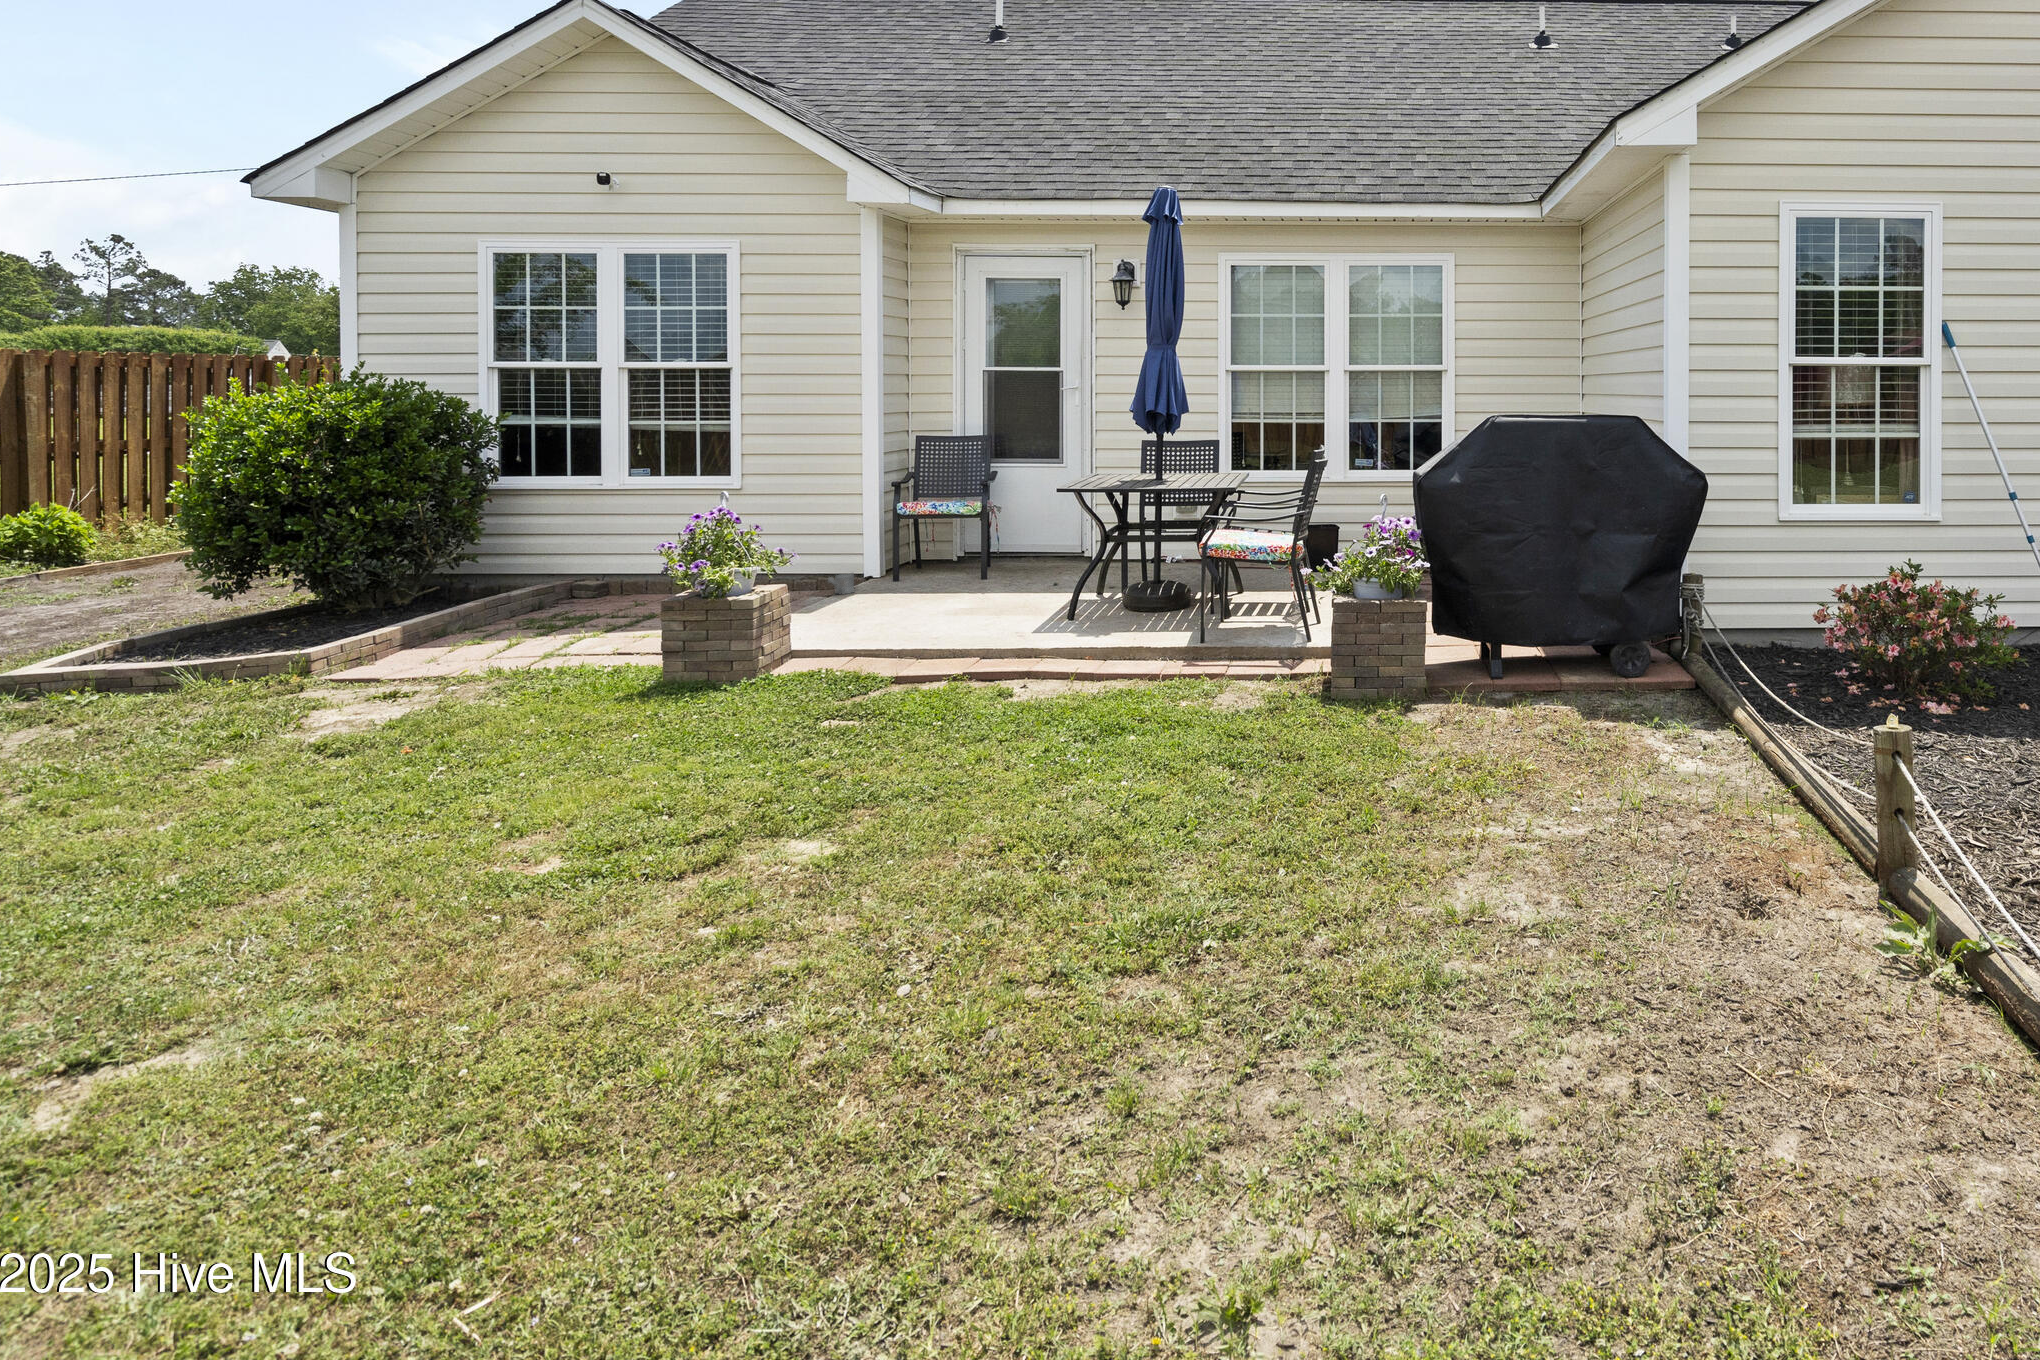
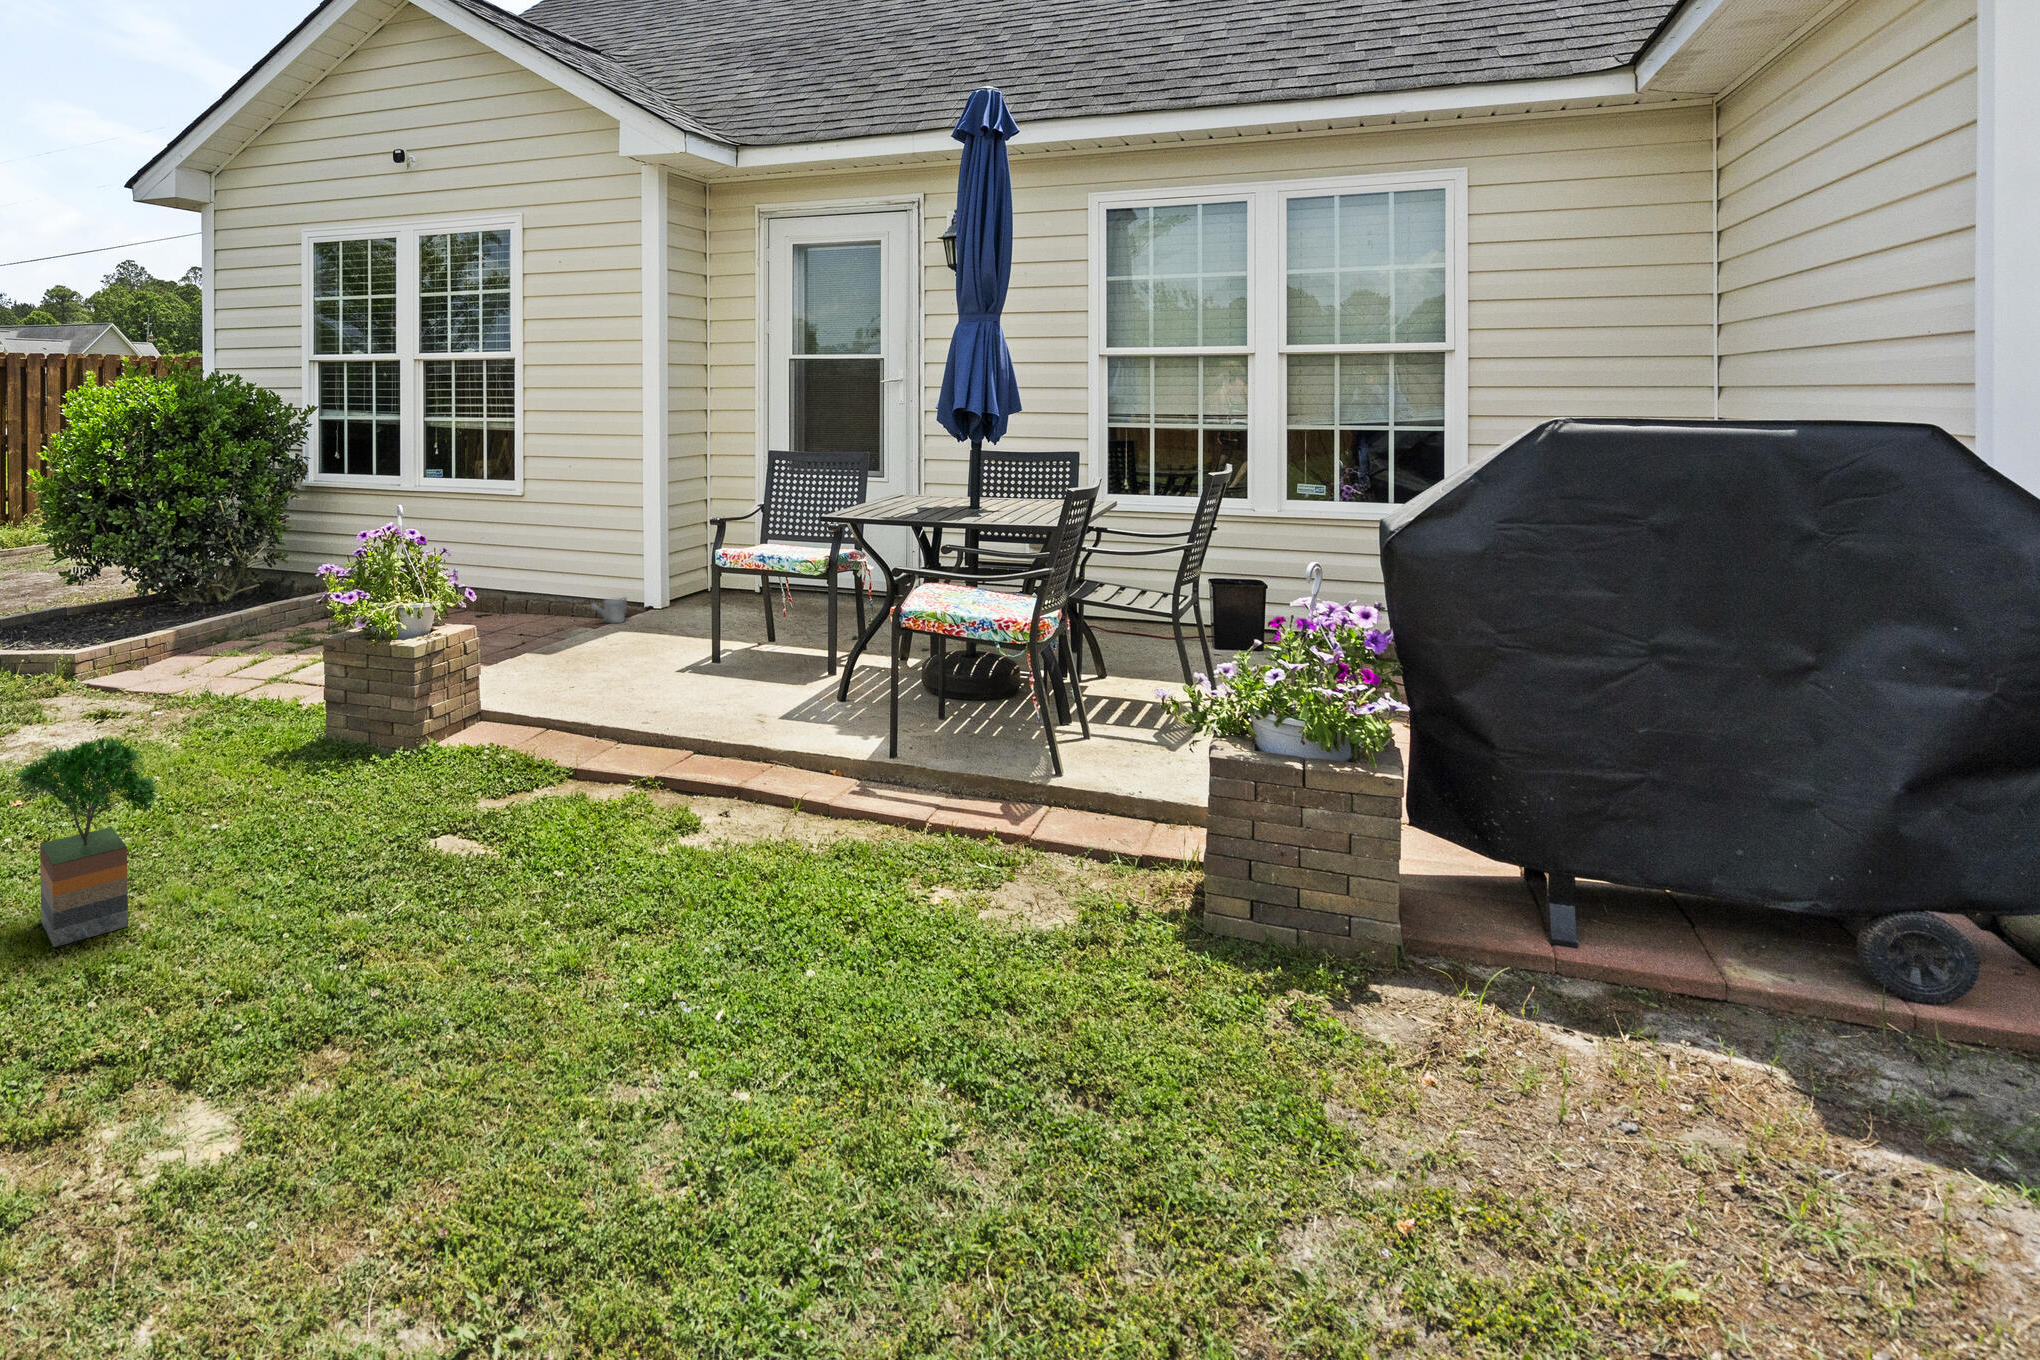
potted tree: none [571,646,679,776] -> present [15,737,157,947]

